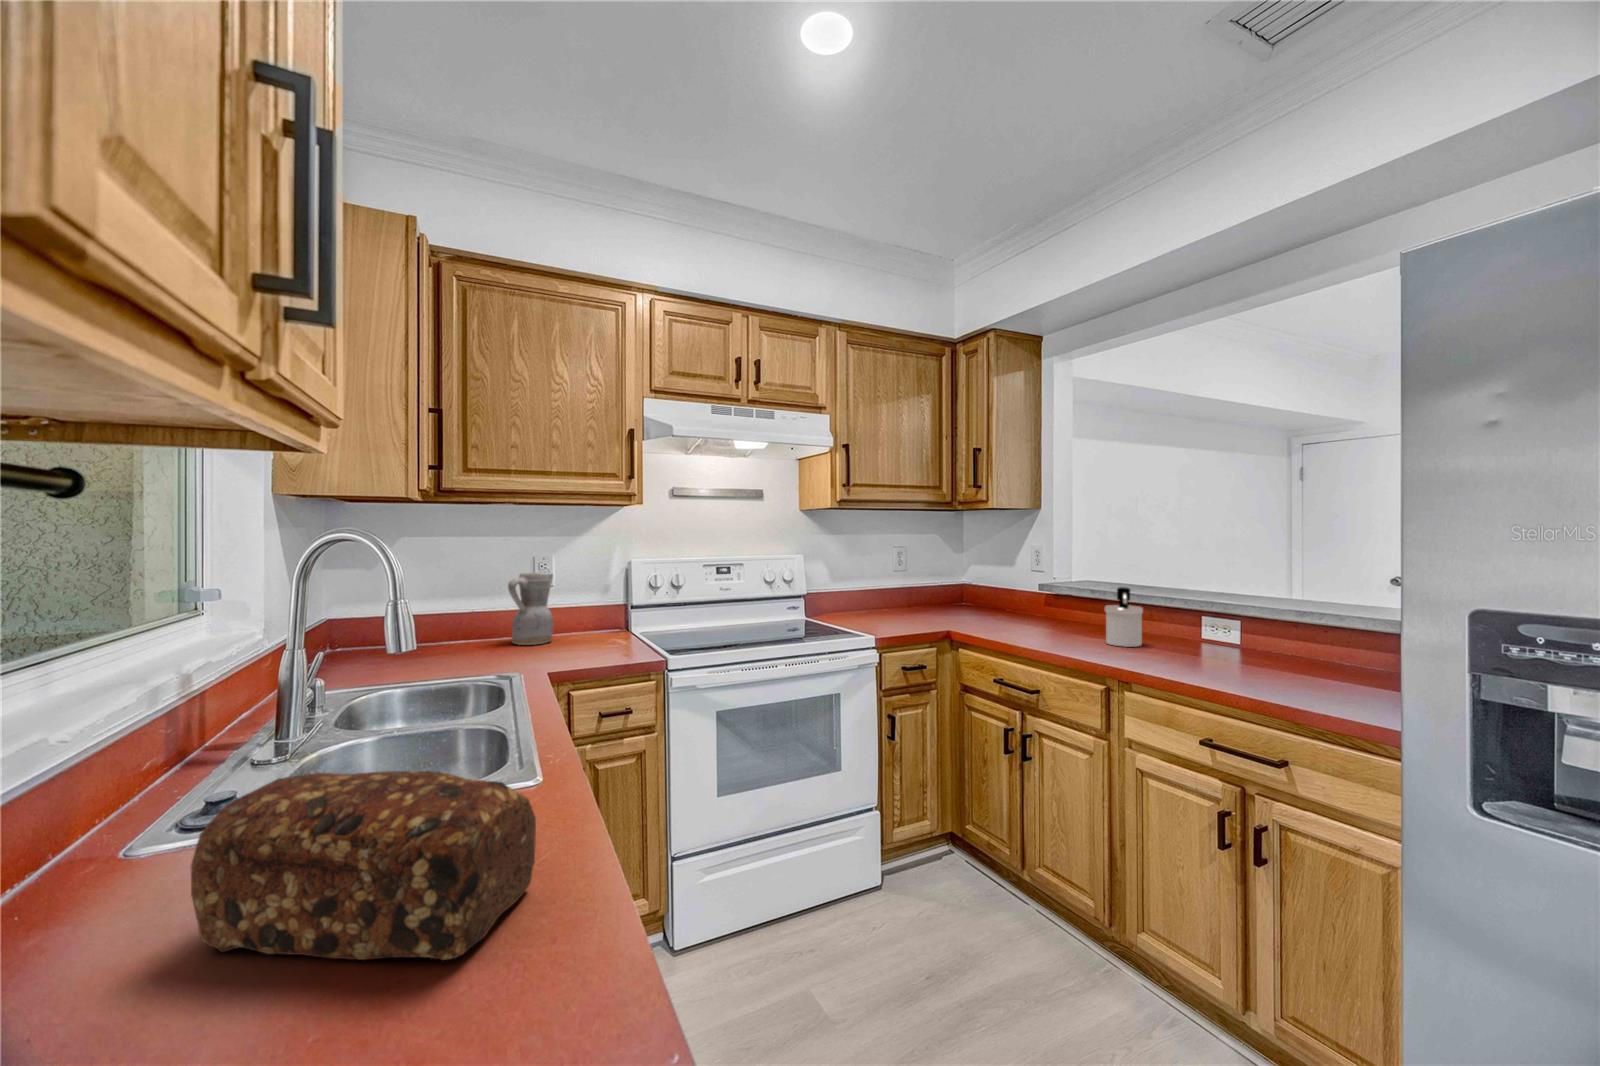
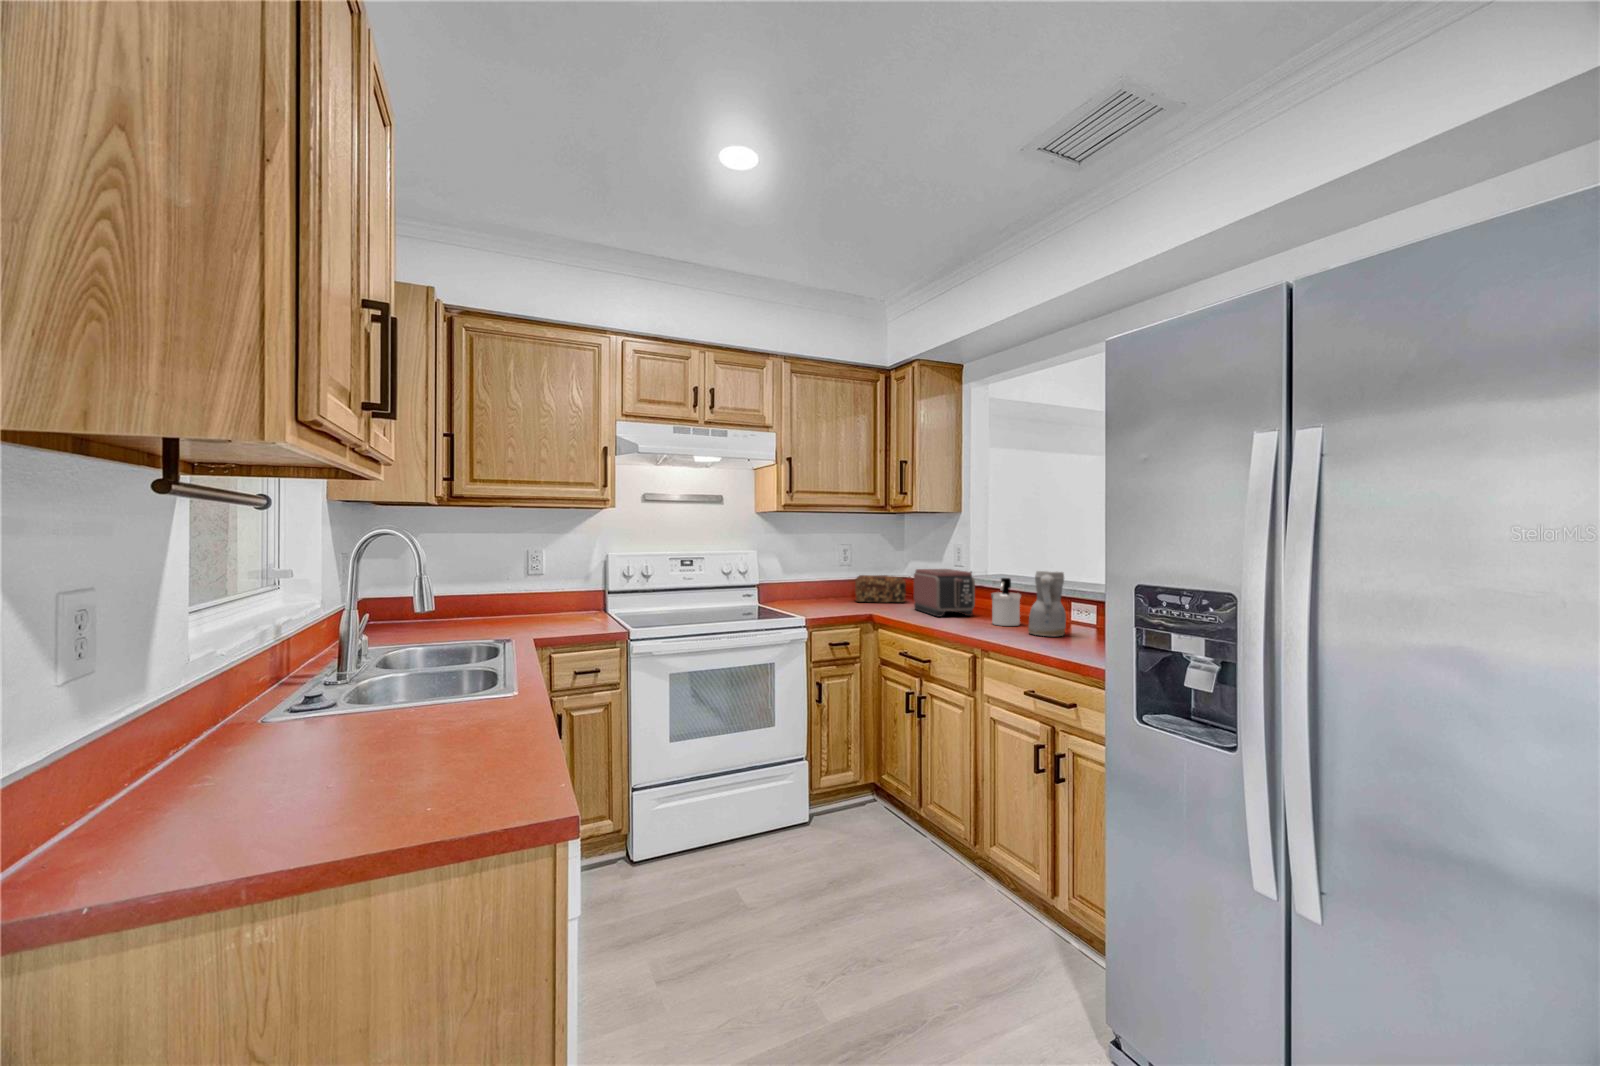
ceramic pitcher: present [508,573,553,645] -> present [1028,571,1066,636]
toaster: none [992,575,1075,634] -> present [914,569,975,617]
bread loaf: present [191,771,536,960] -> present [855,575,906,602]

